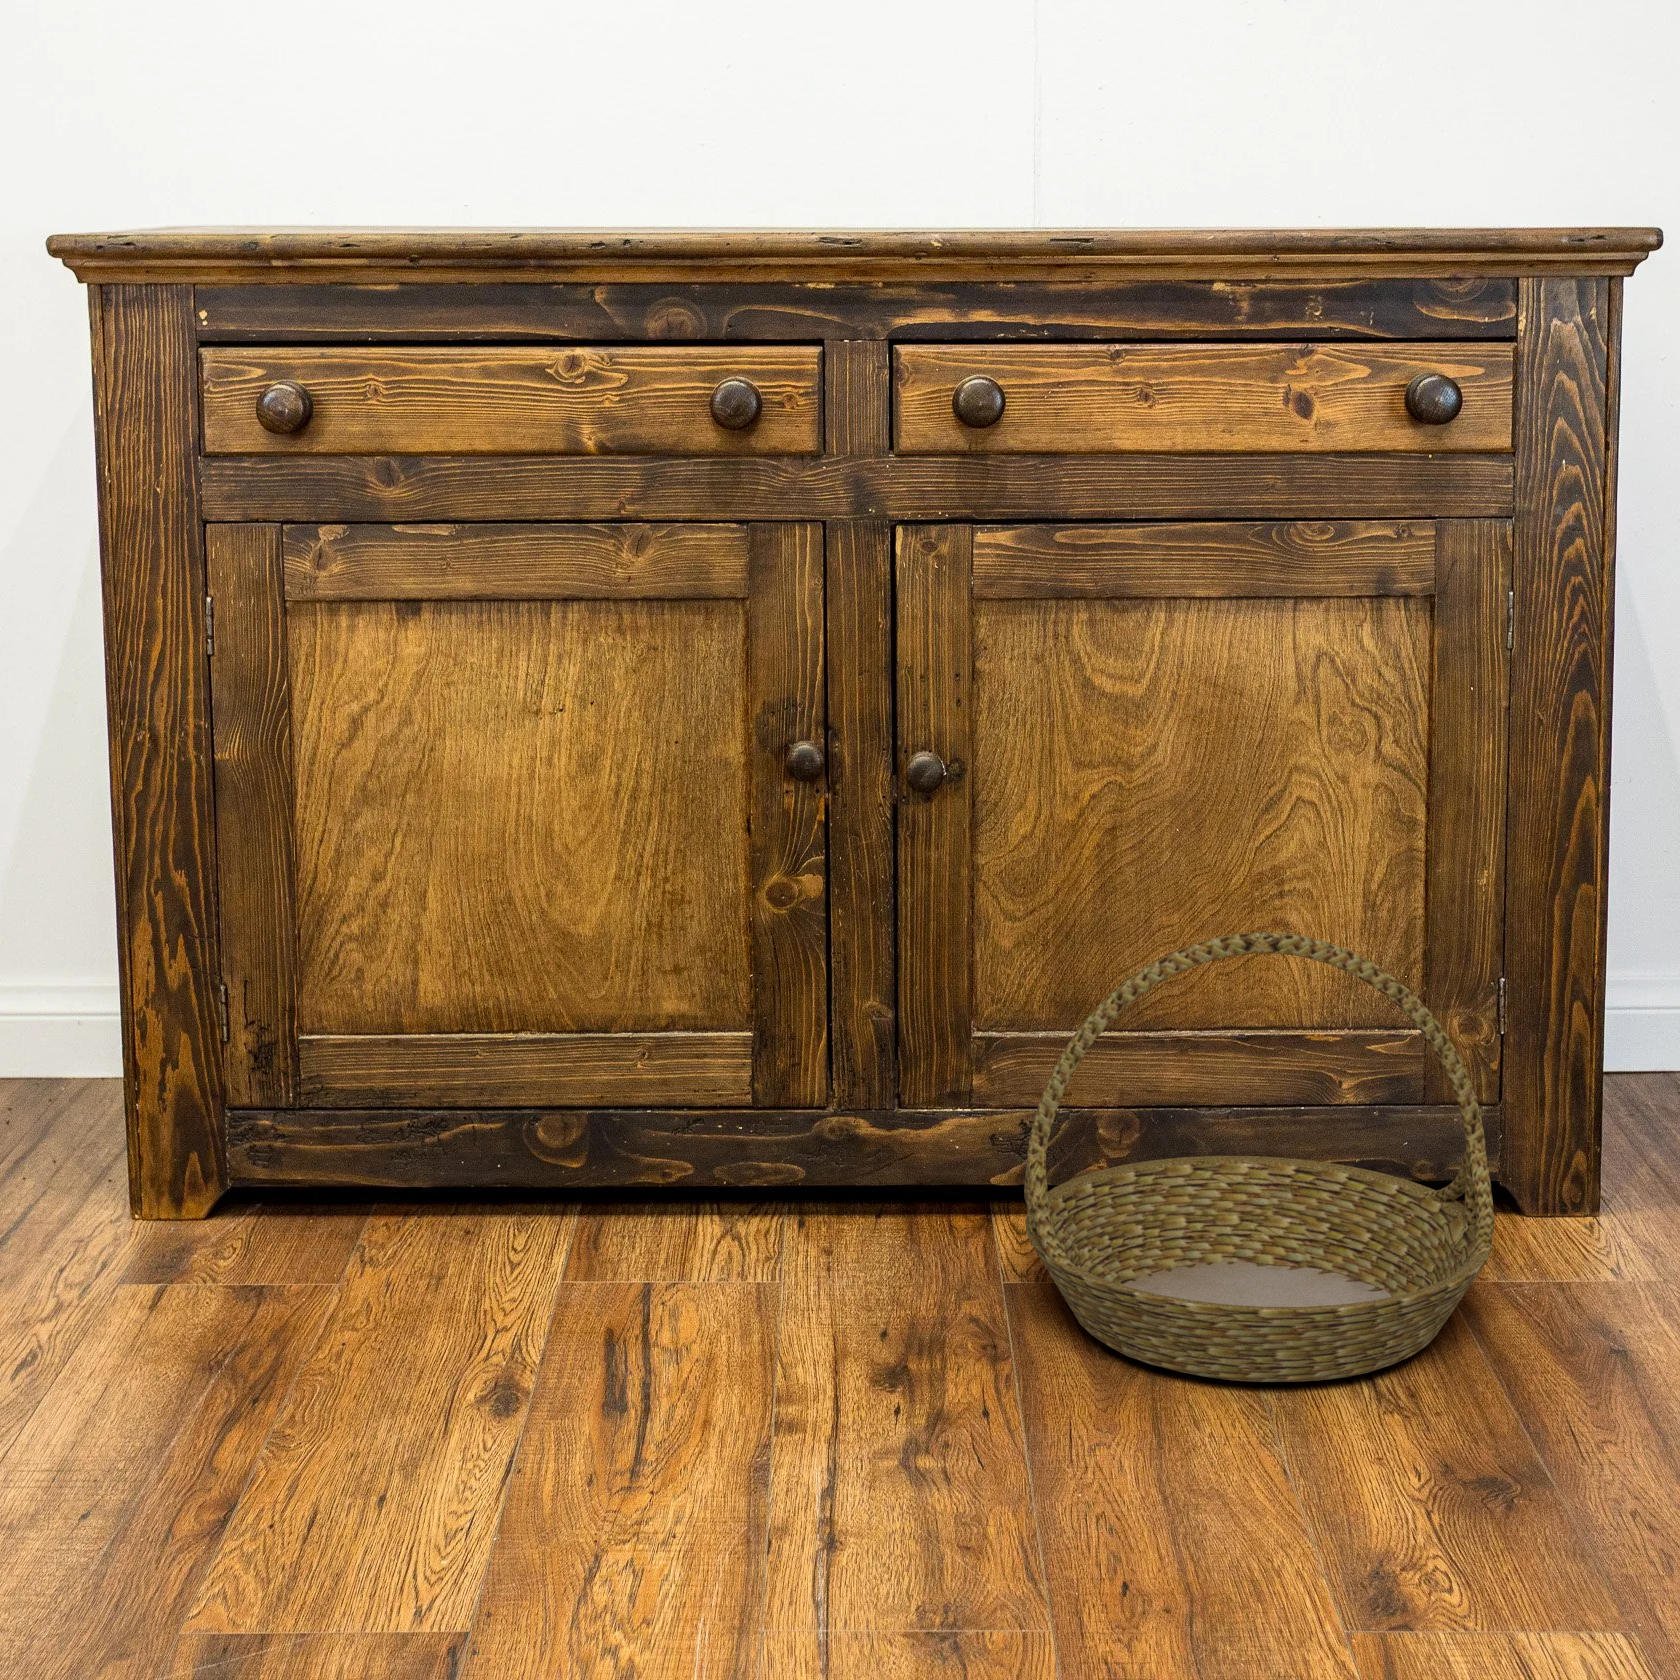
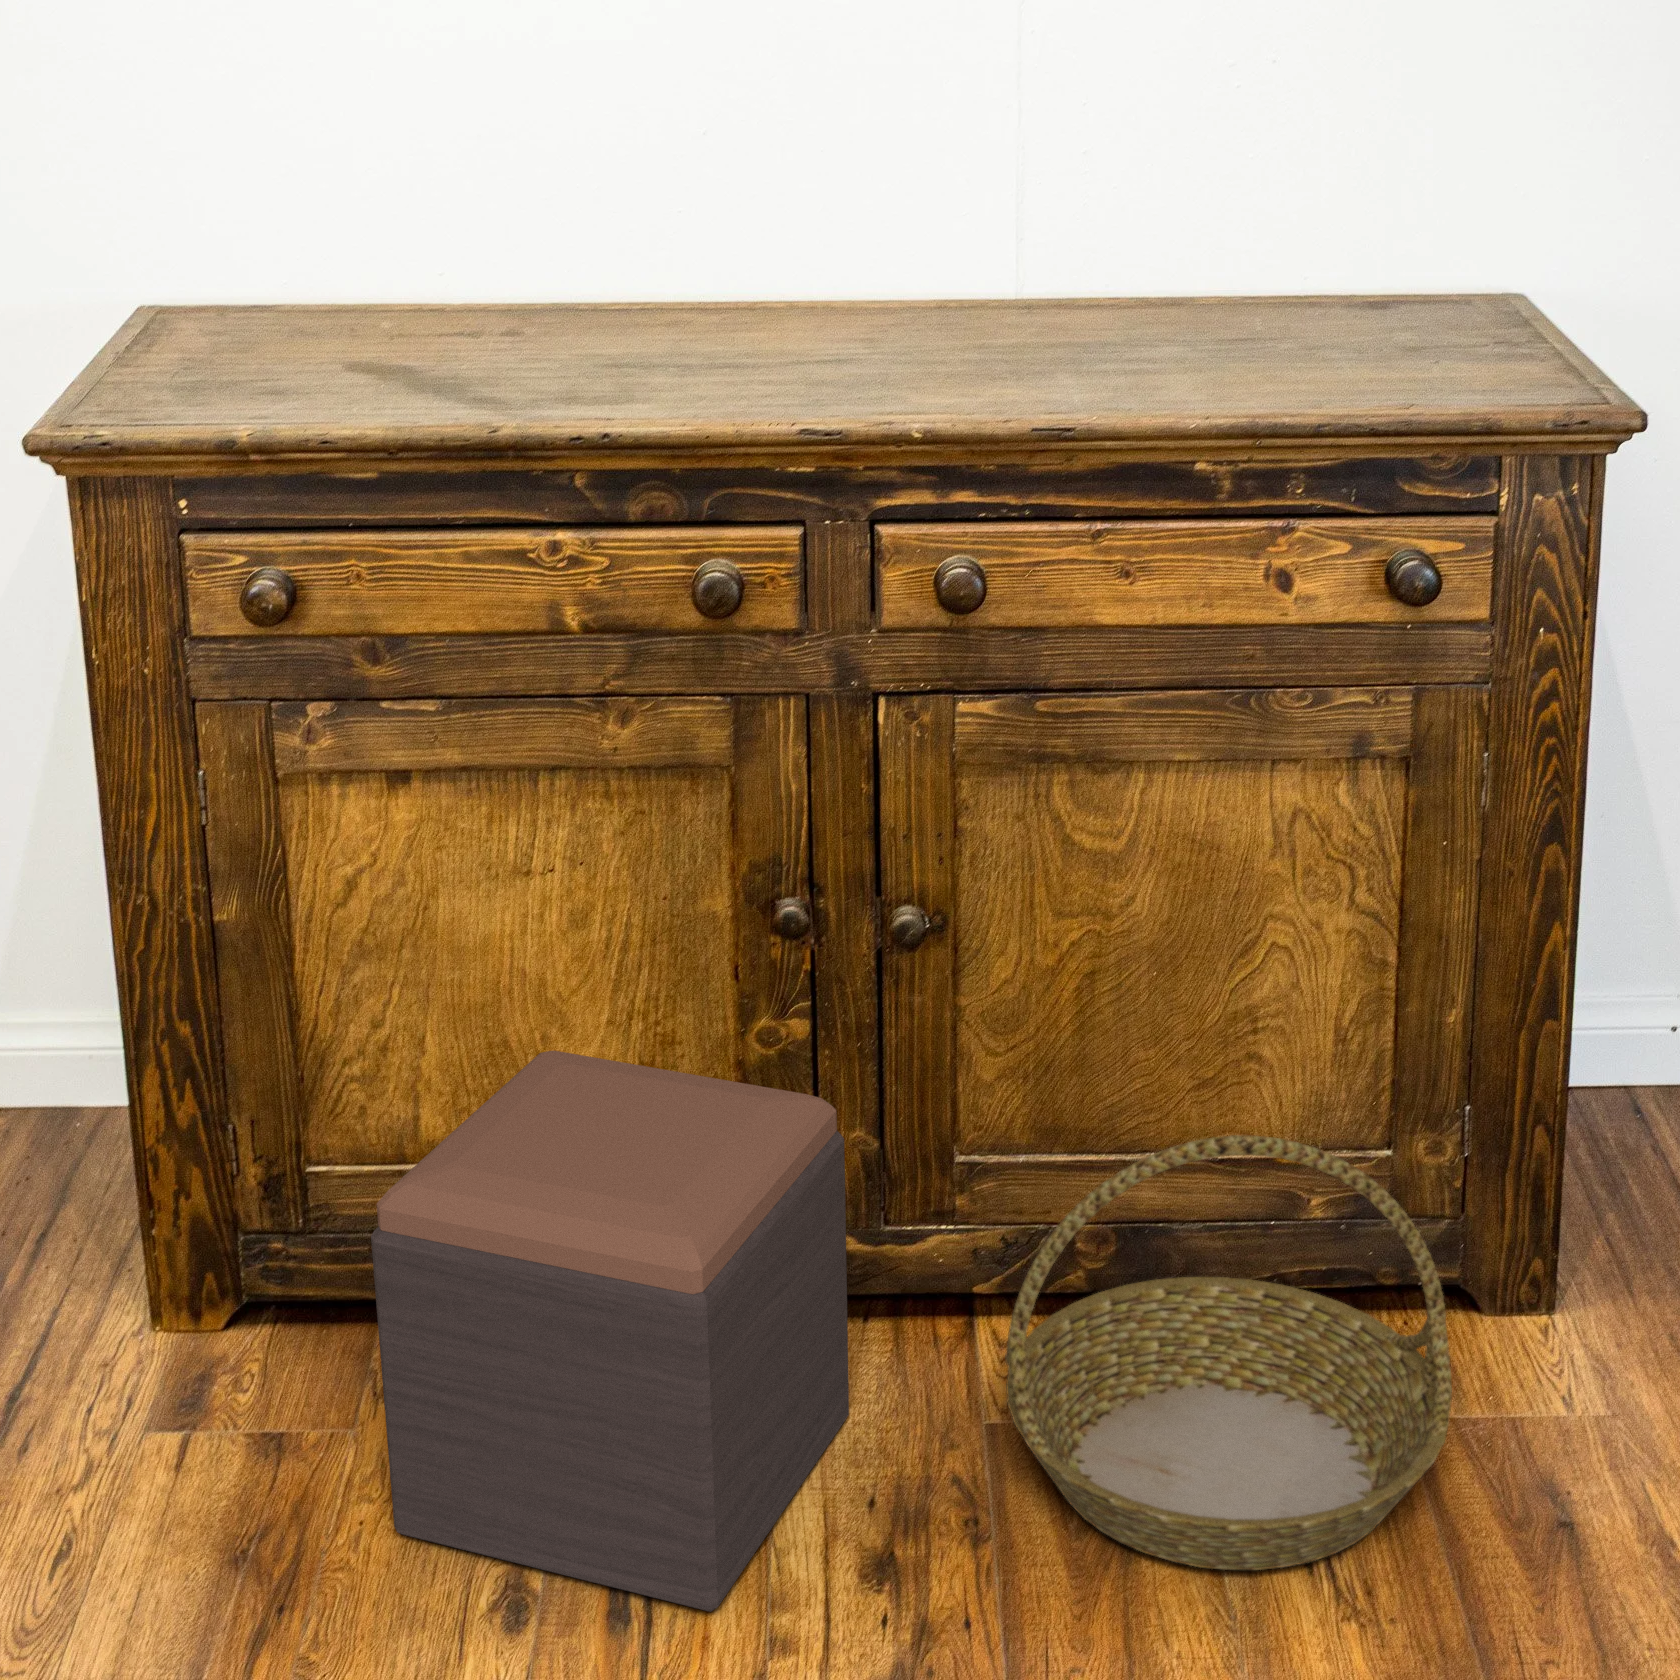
footstool: none [366,887,860,1410] -> present [371,1051,849,1612]

